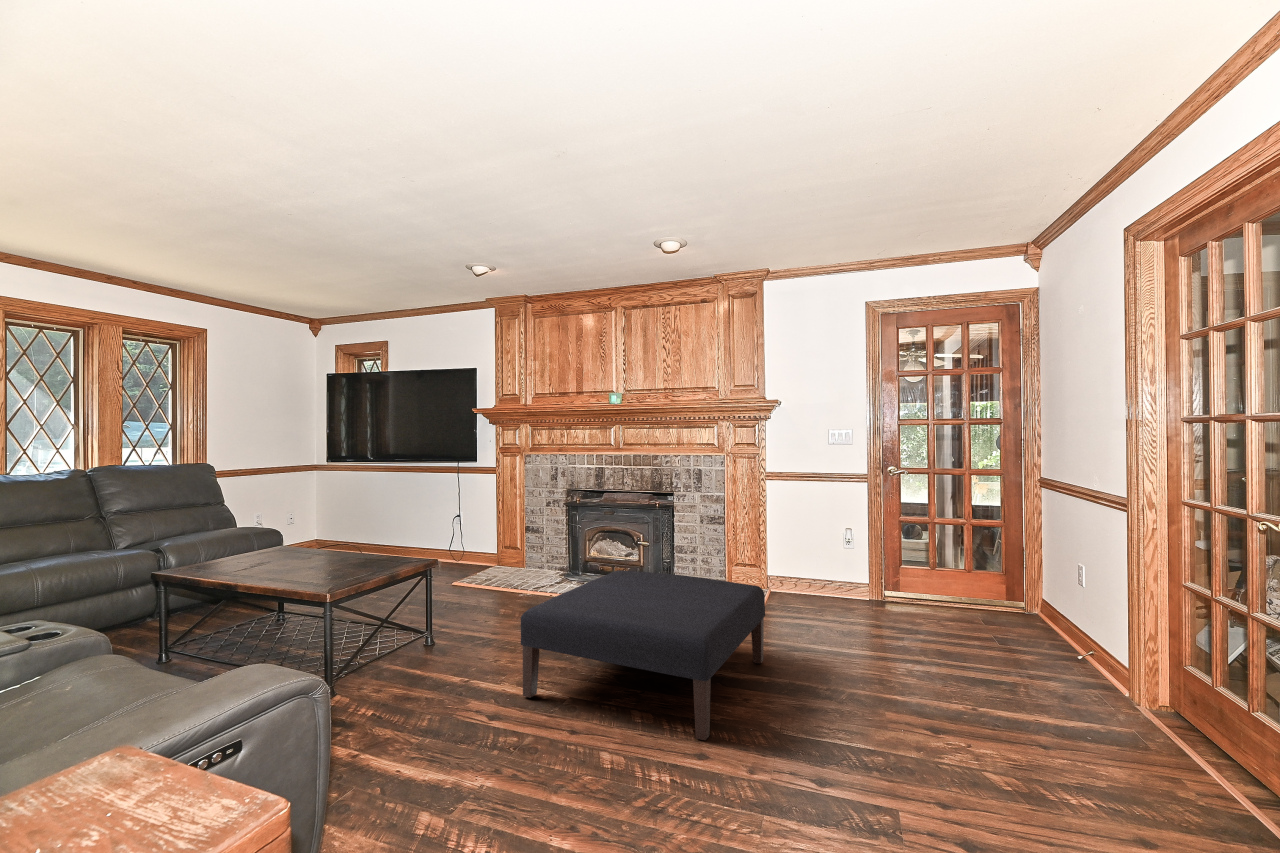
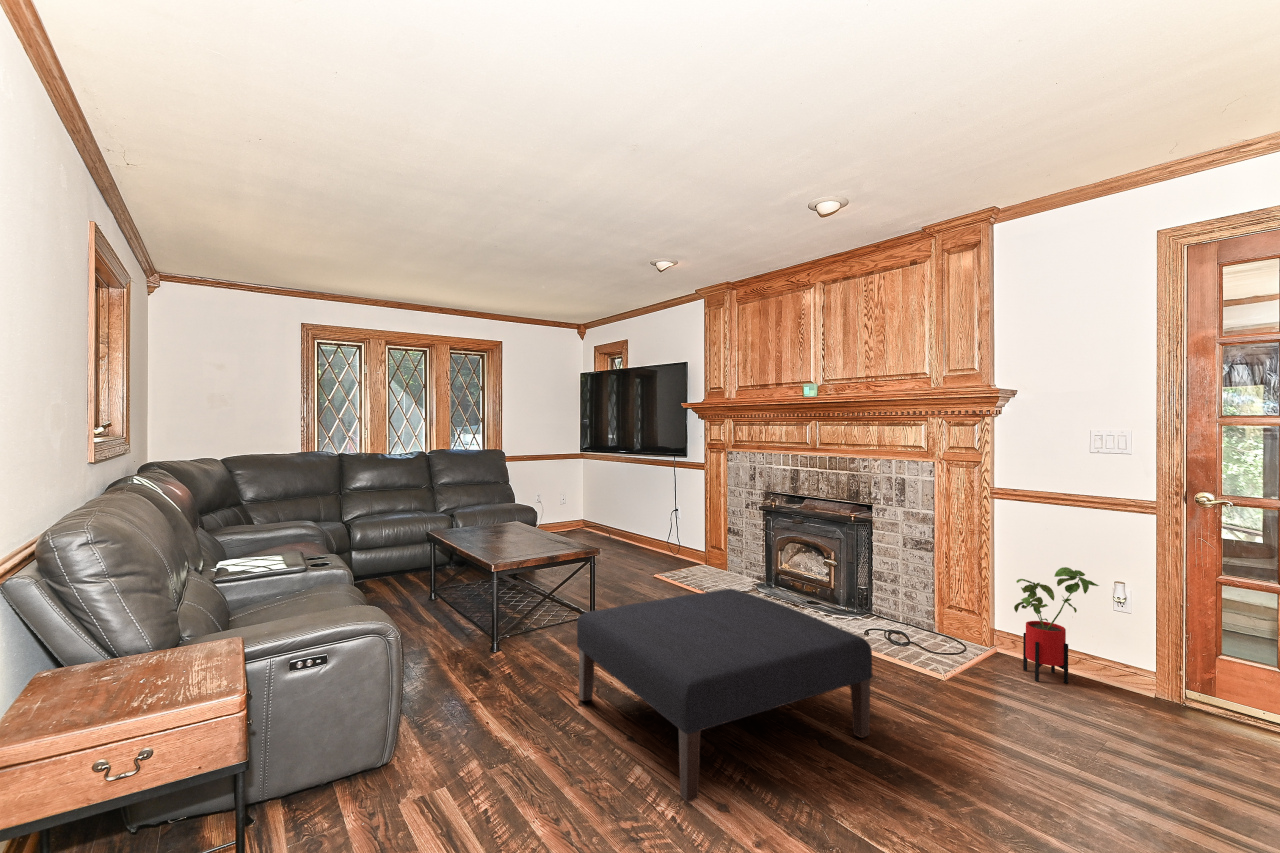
house plant: none [790,522,841,605] -> present [1014,567,1099,684]

